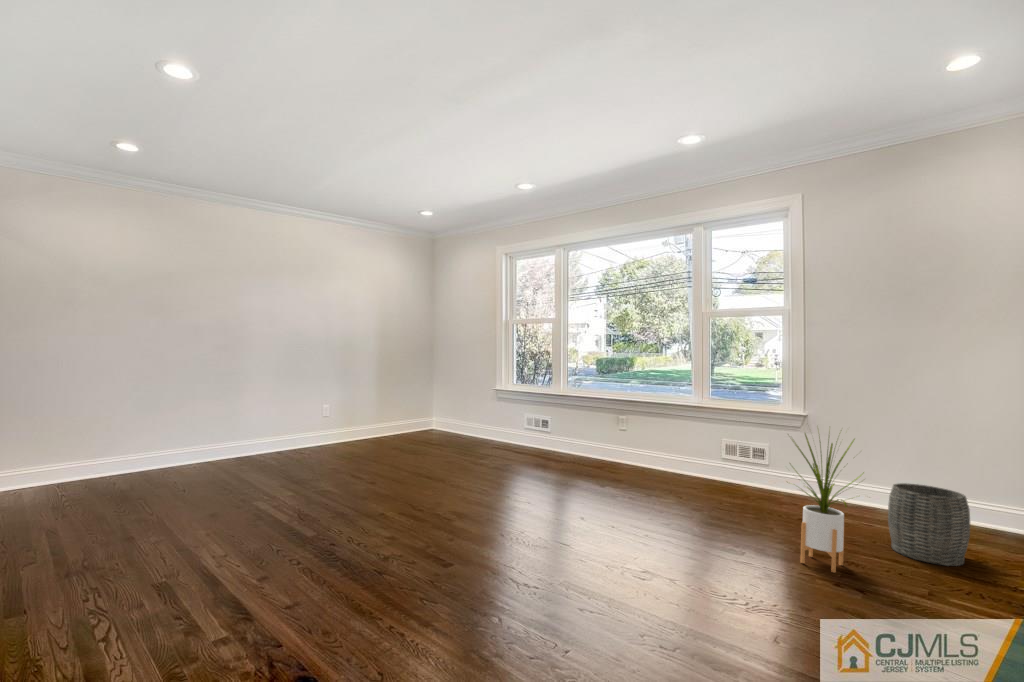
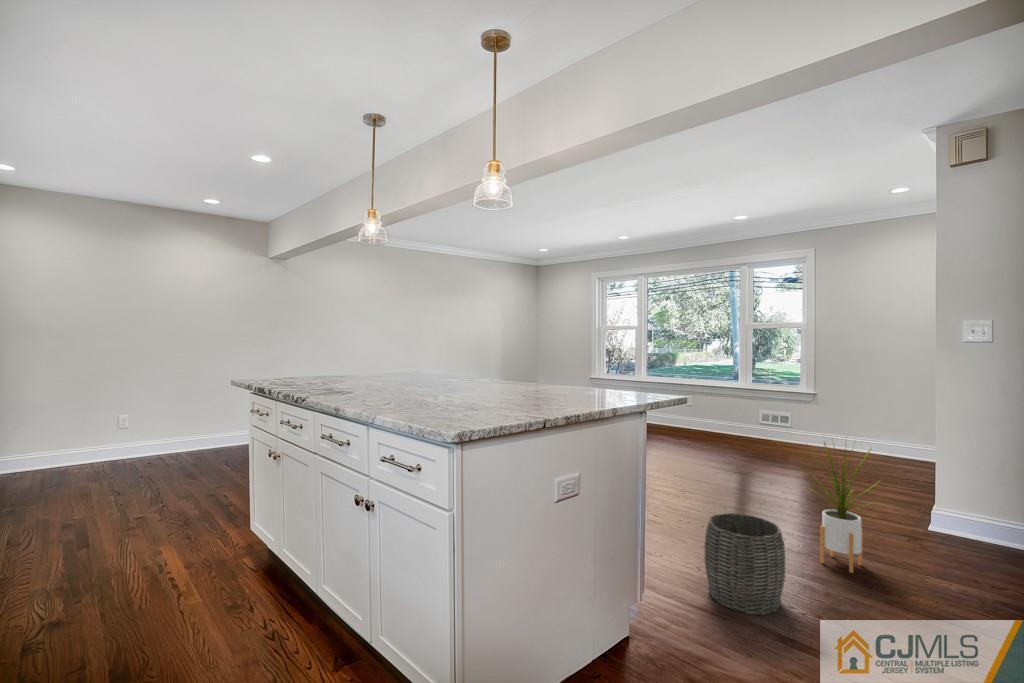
woven basket: present [888,483,970,566] -> present [705,513,785,615]

